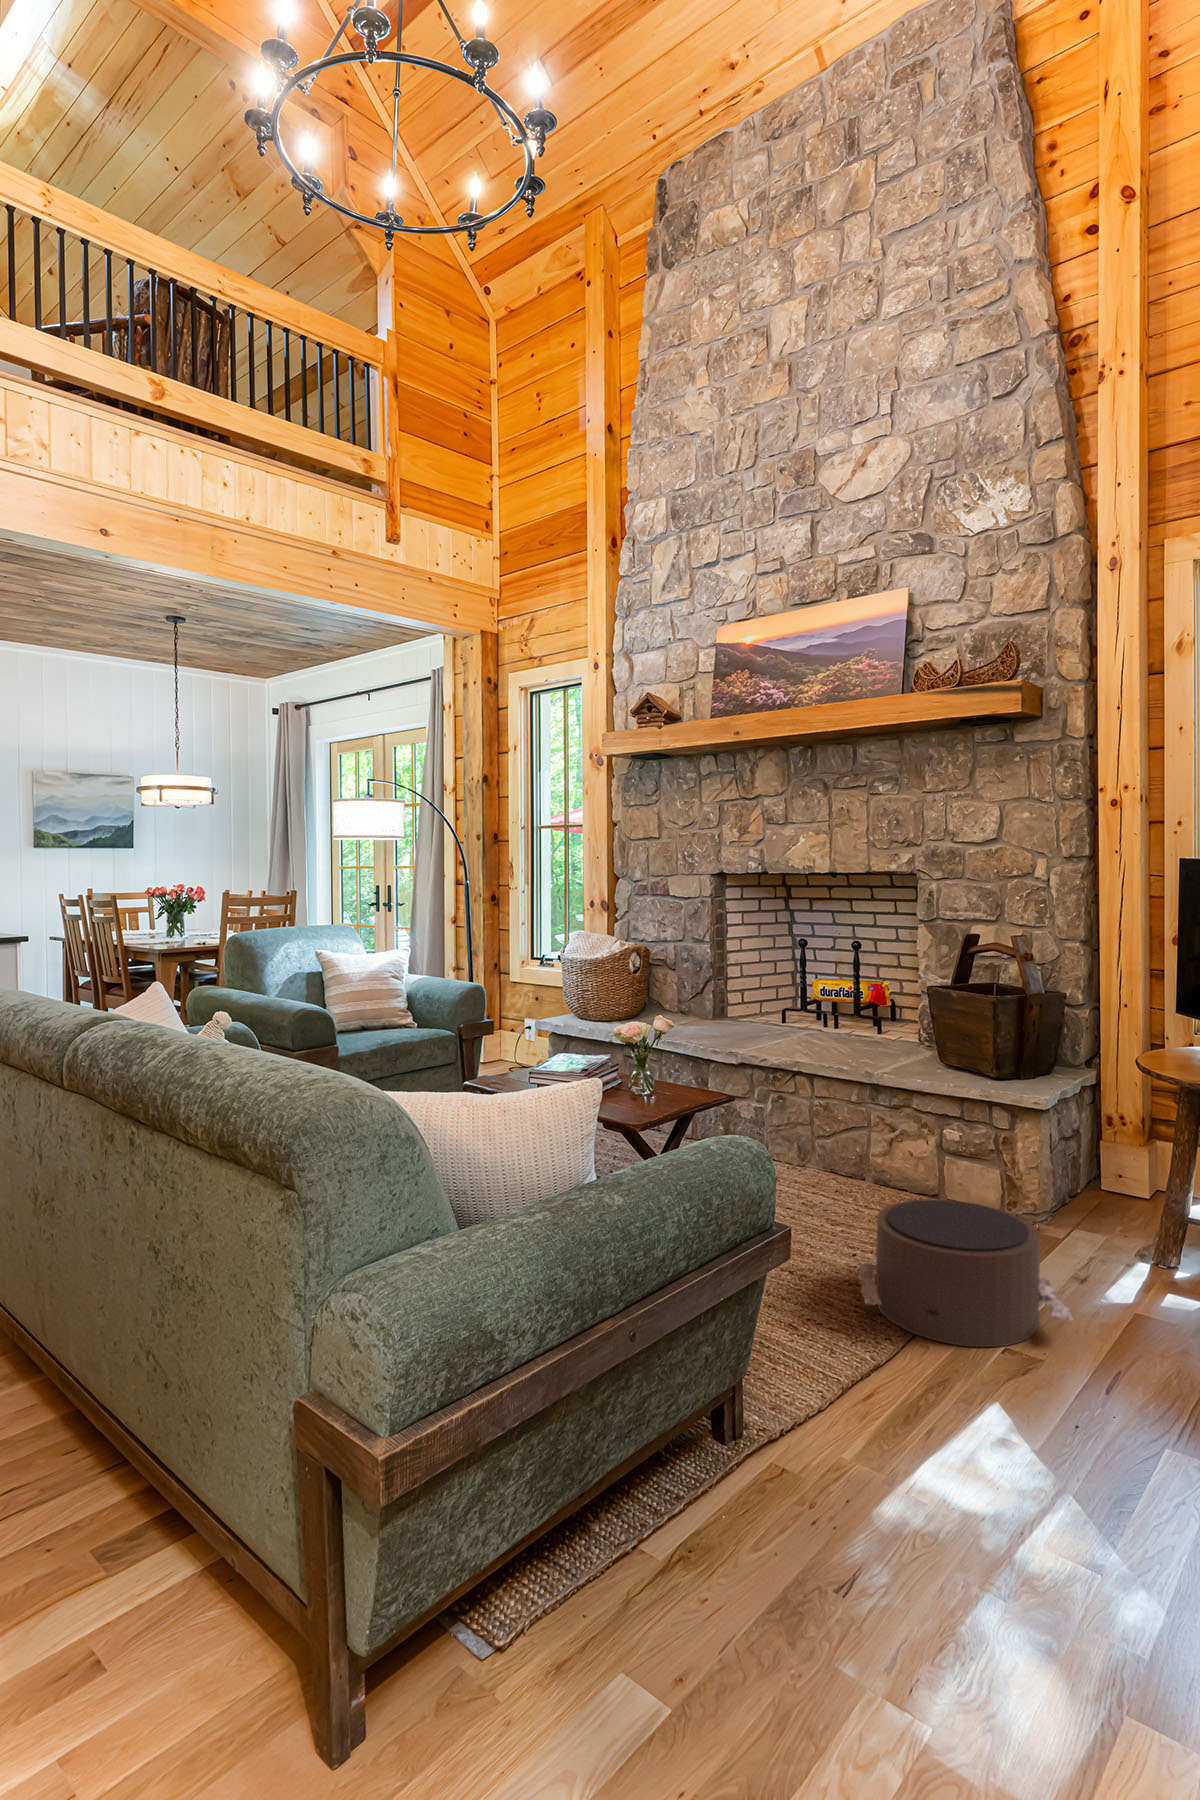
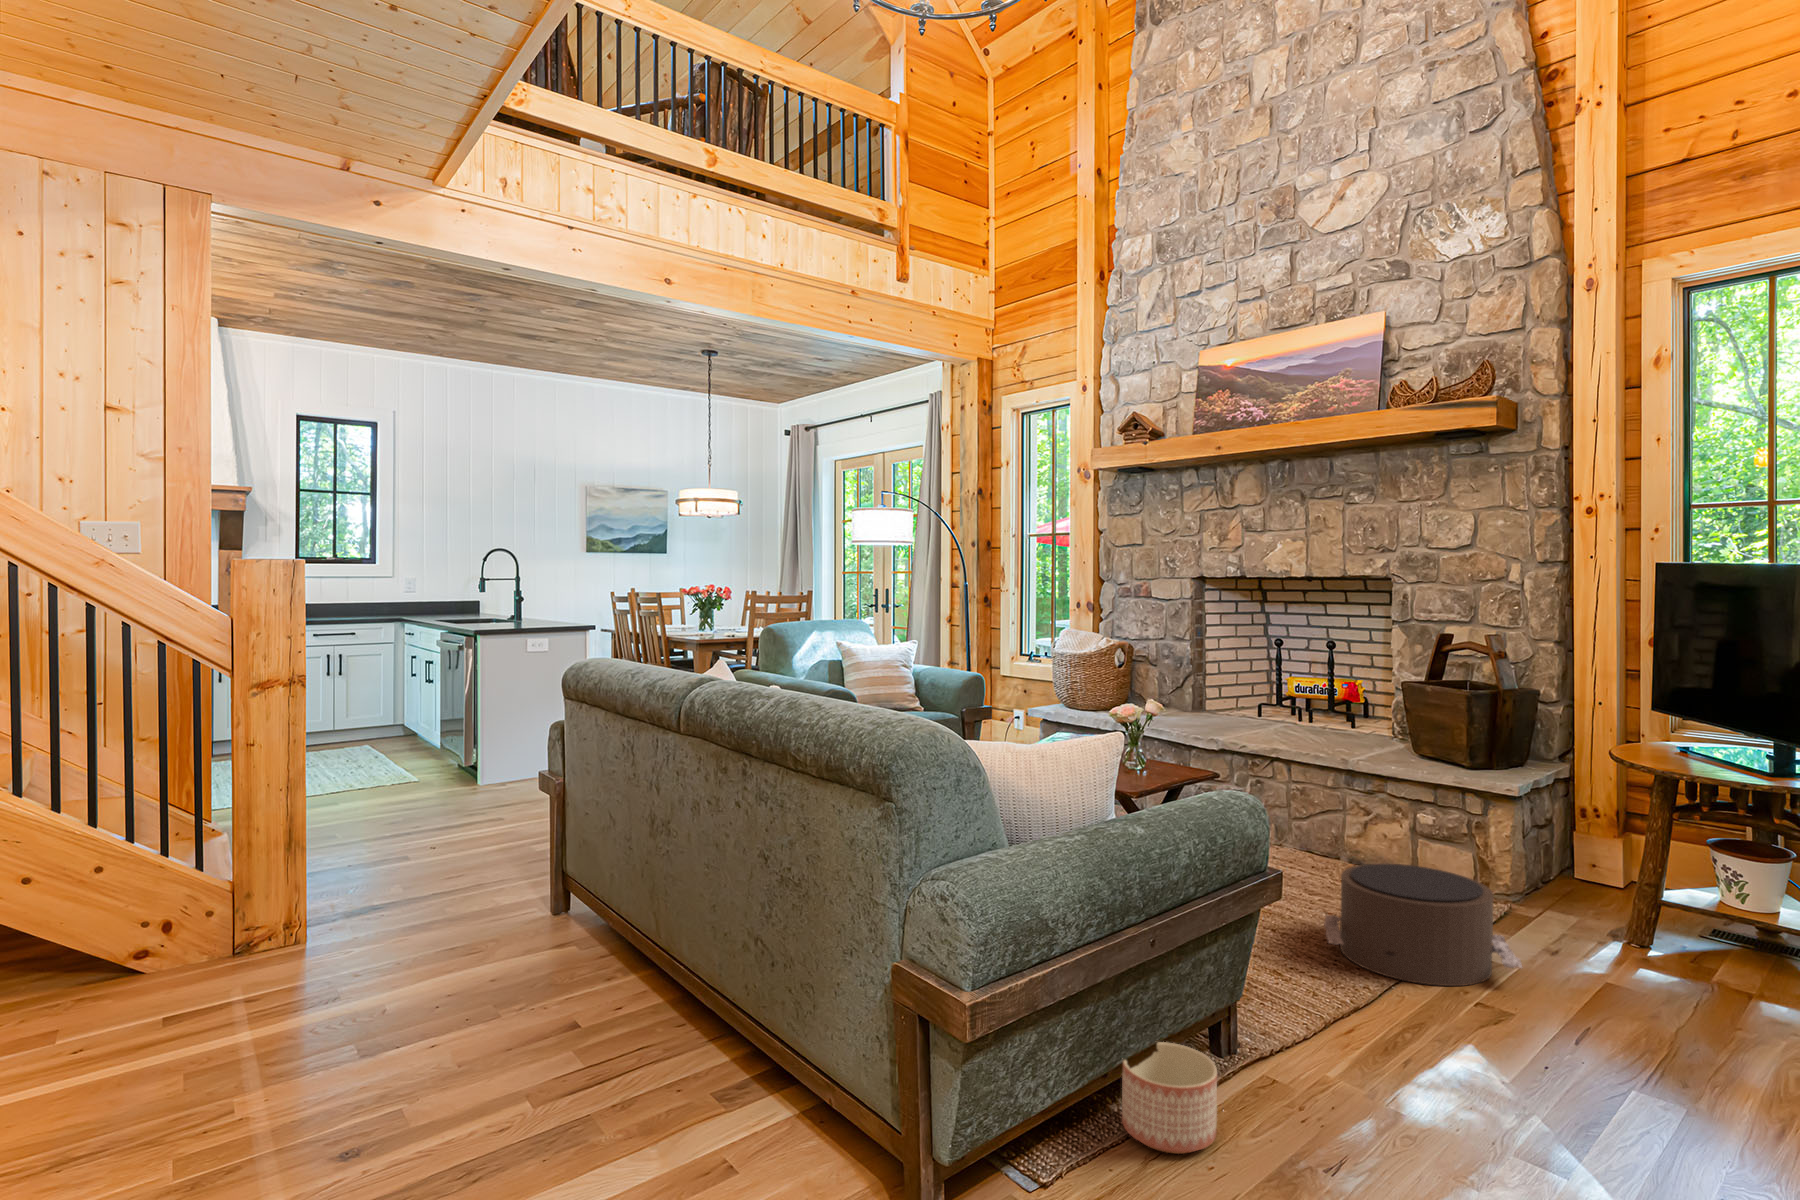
planter: none [621,1499,743,1670] -> present [1122,1042,1217,1154]

